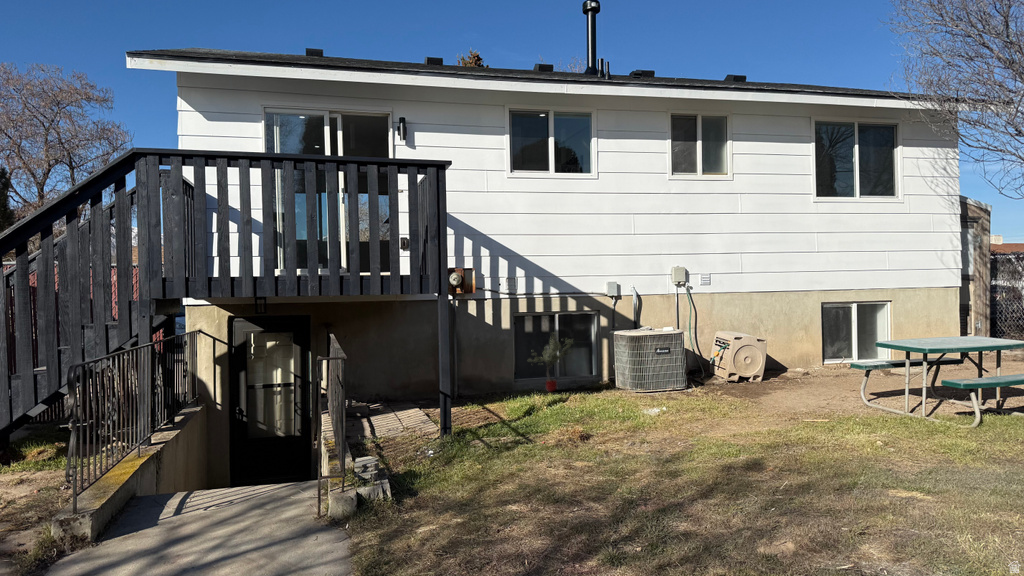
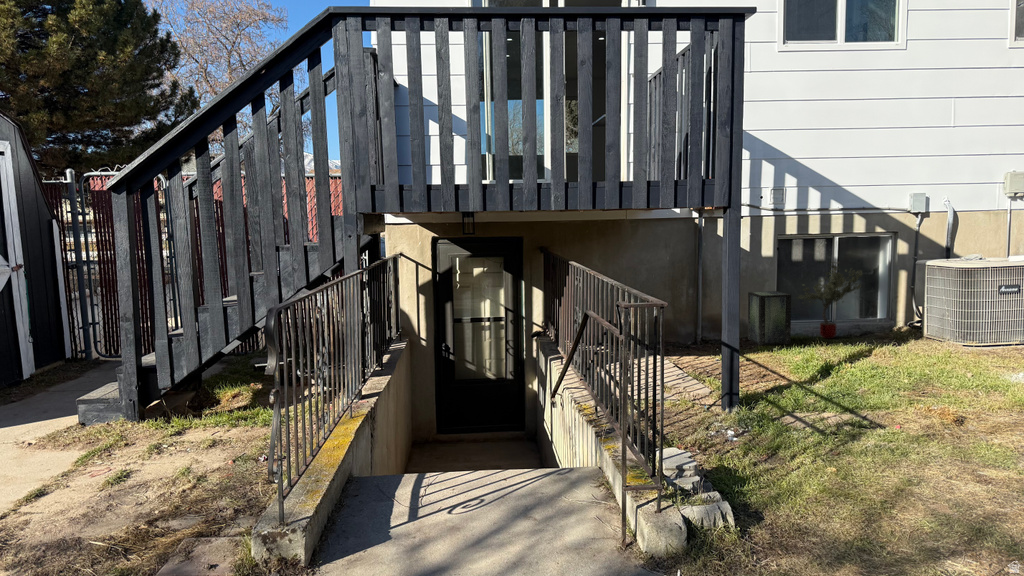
storage box: none [492,356,521,398] -> present [748,291,791,345]

